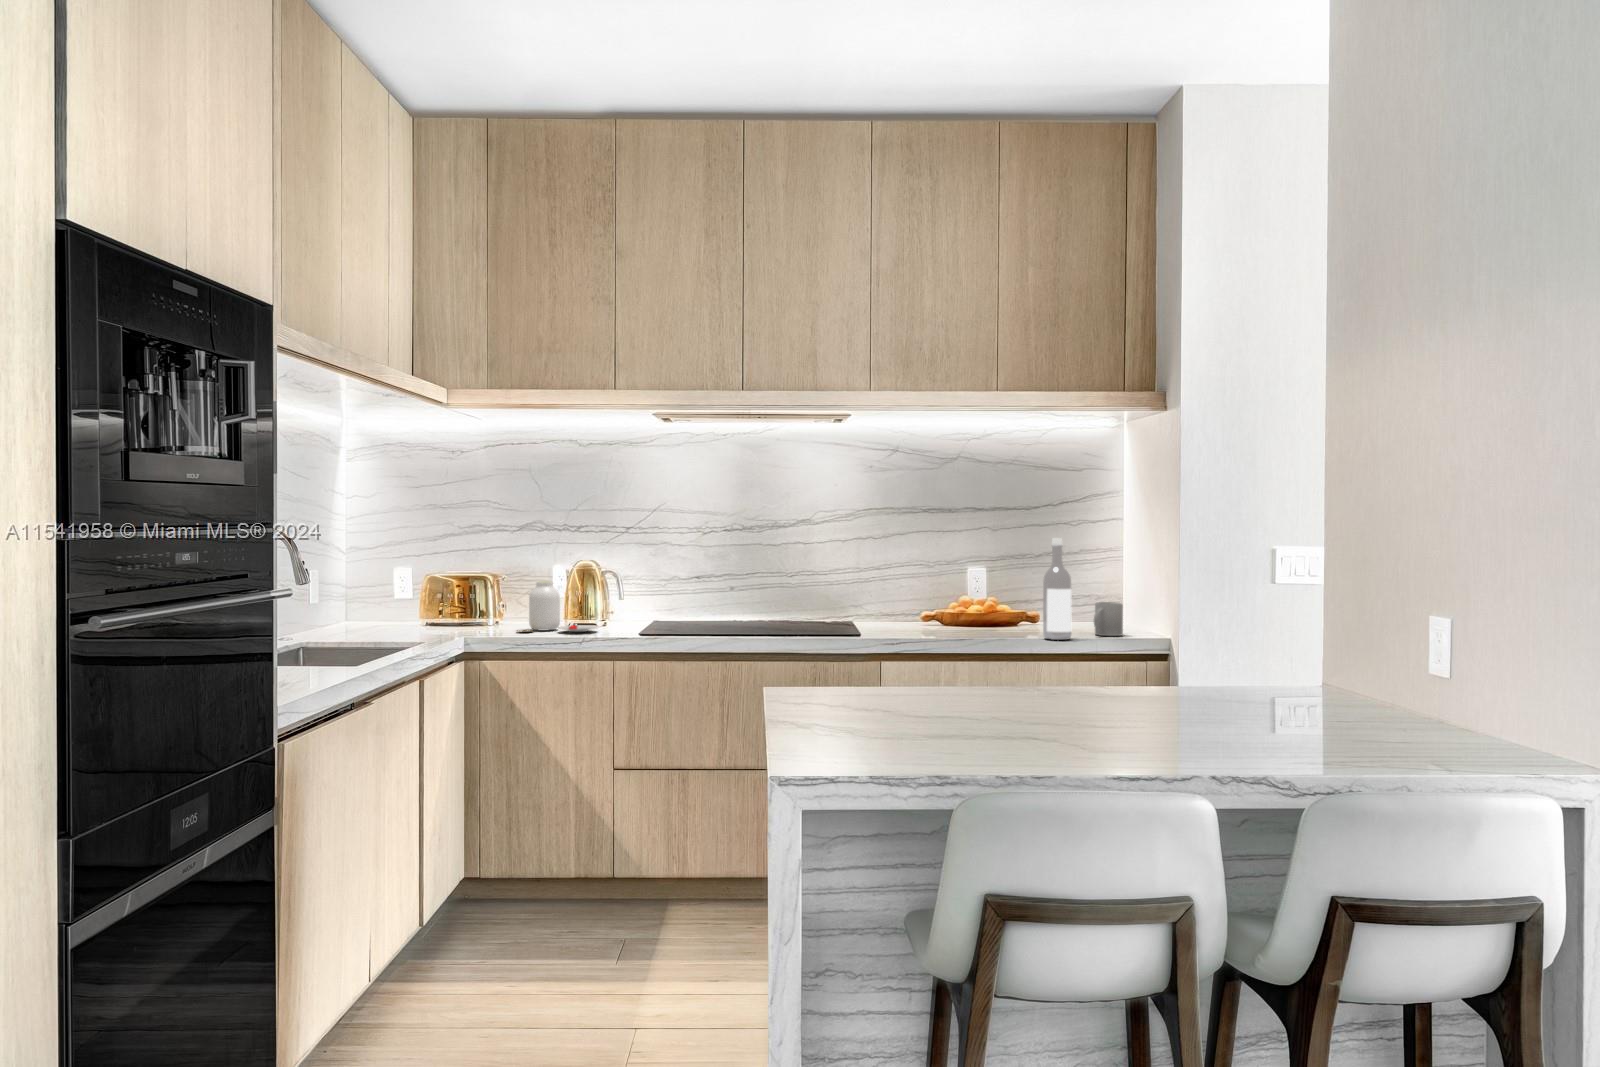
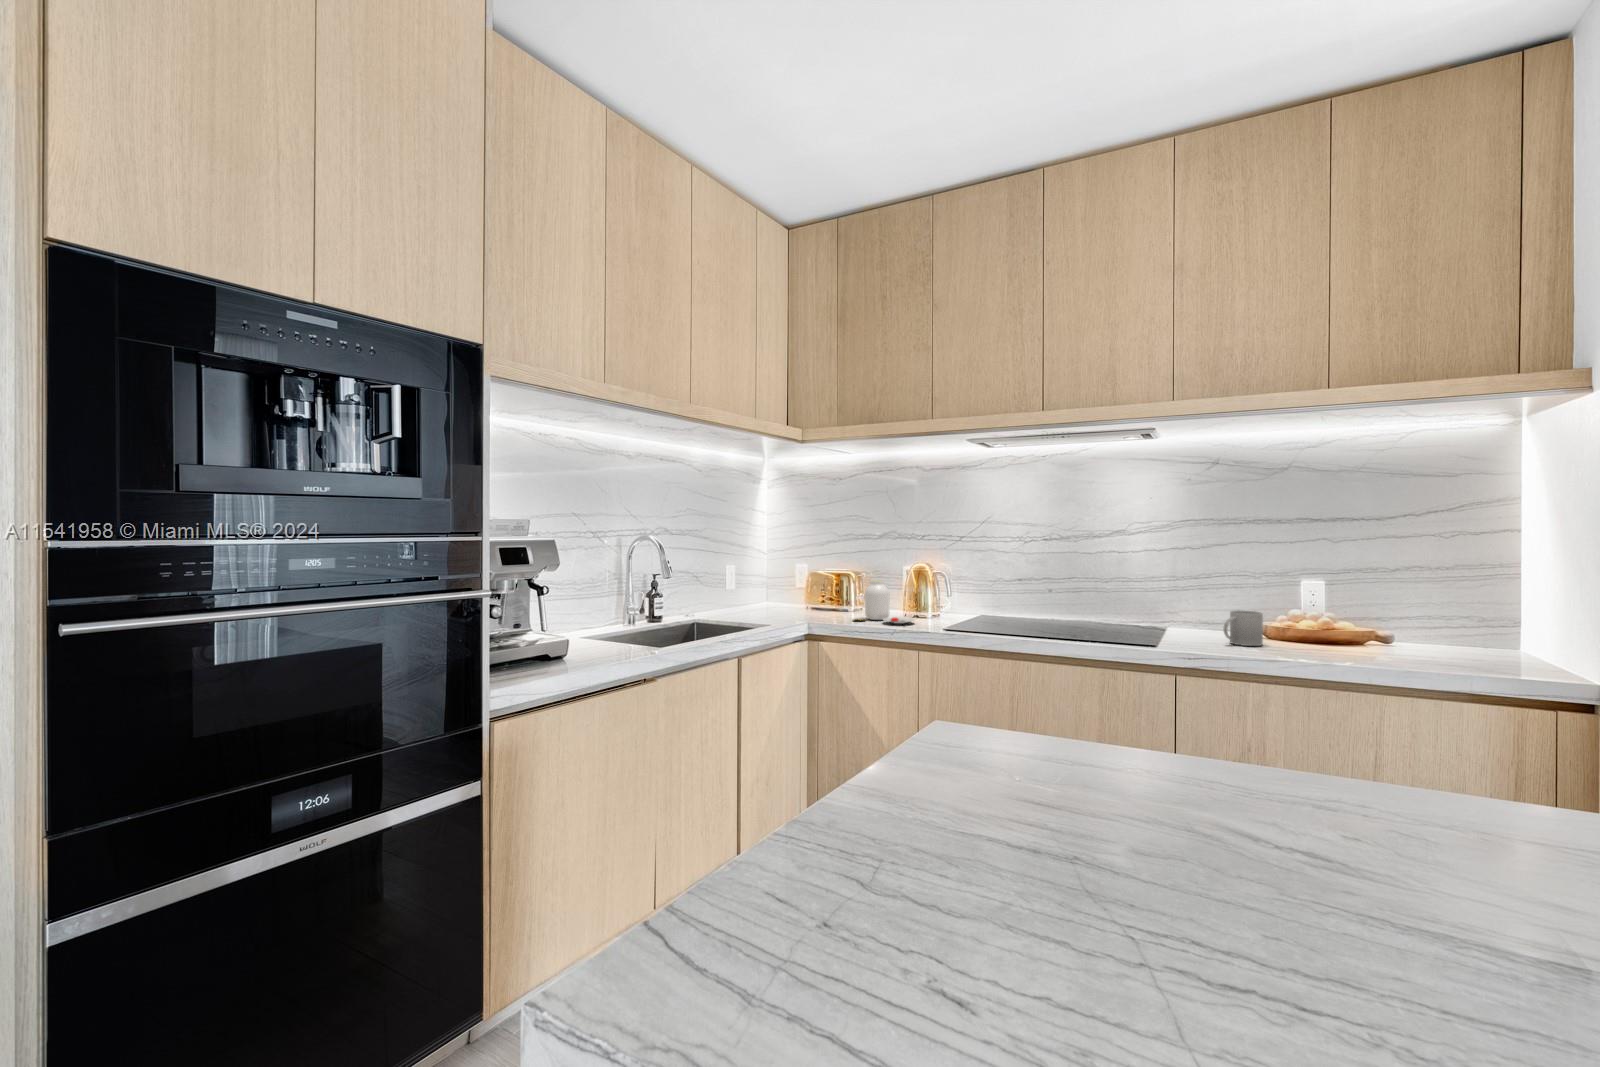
wine bottle: present [1043,538,1072,640] -> none [1398,550,1443,675]
mug: present [1094,602,1123,636] -> present [1224,610,1263,646]

